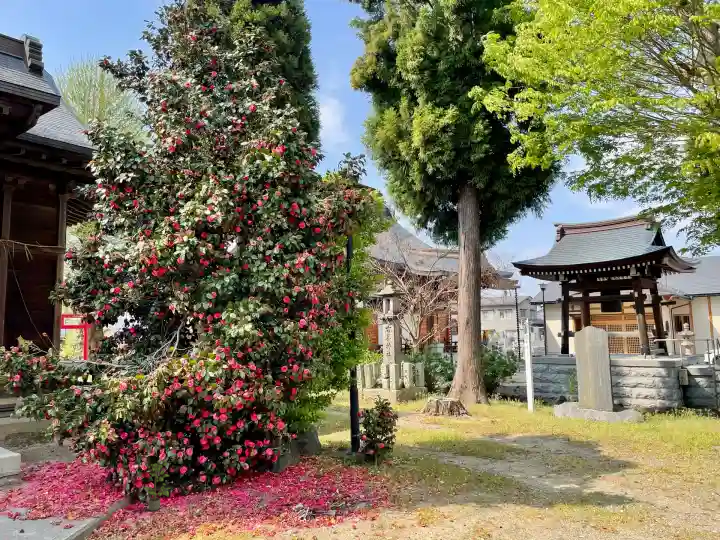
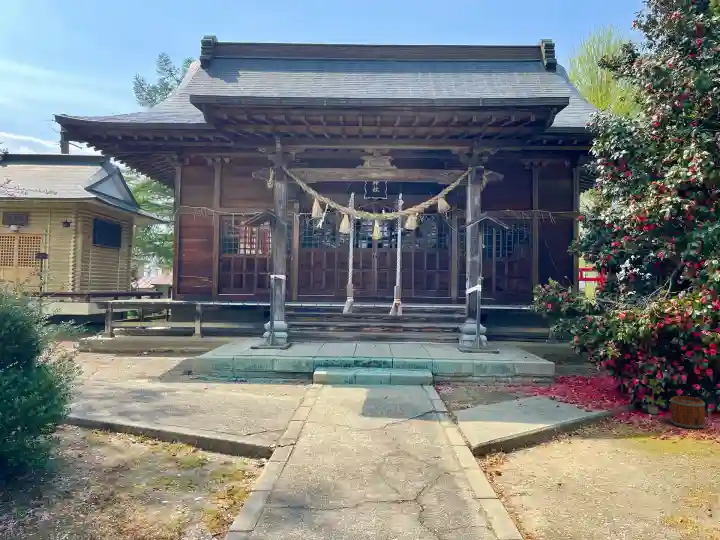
bucket: none [176,478,216,522] -> present [670,396,705,429]

